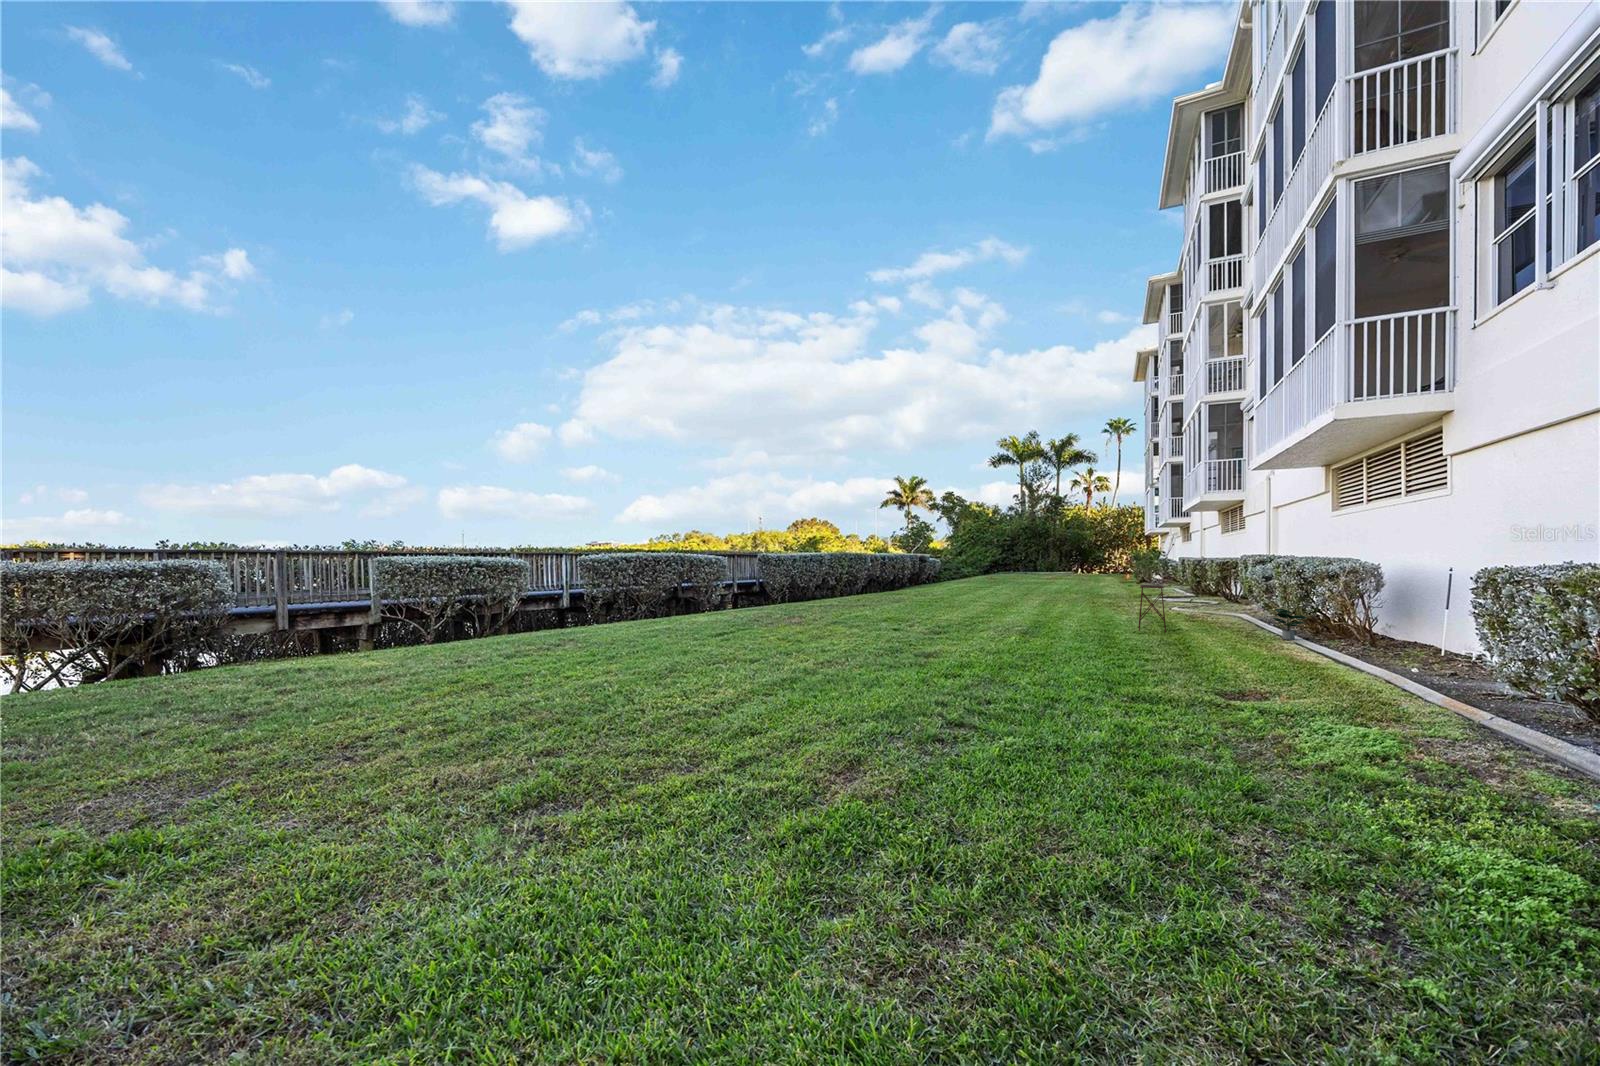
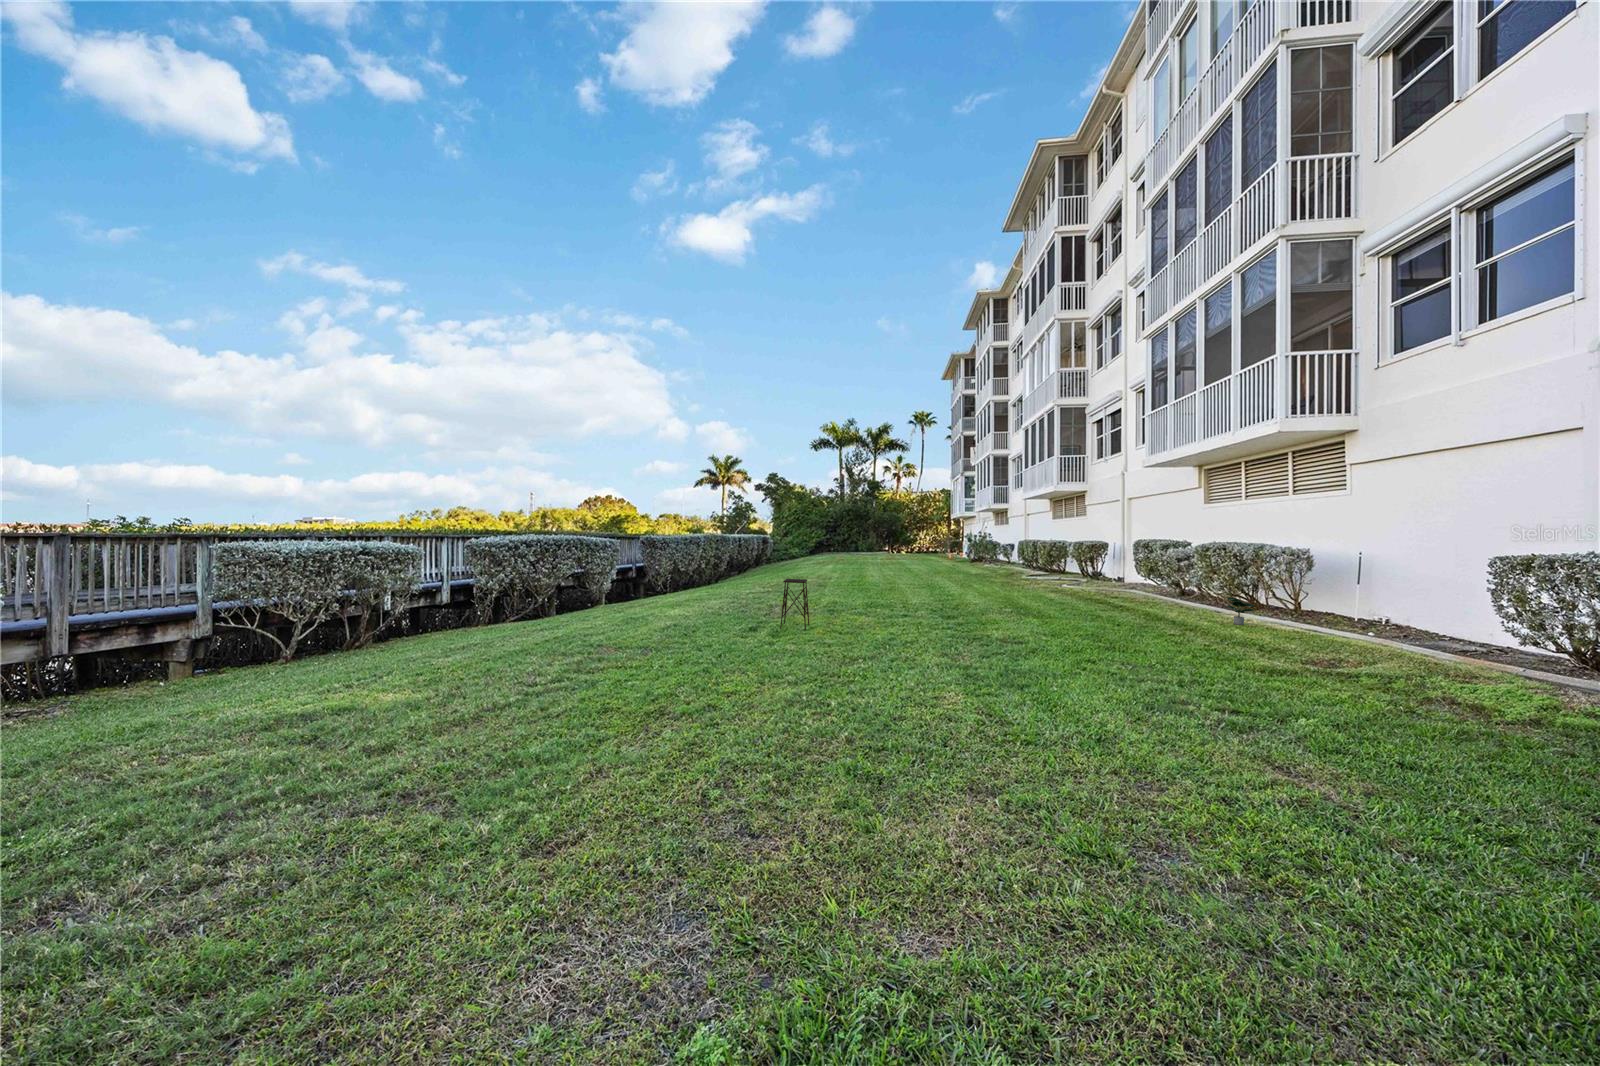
side table: present [1138,585,1166,632] -> present [780,579,809,630]

